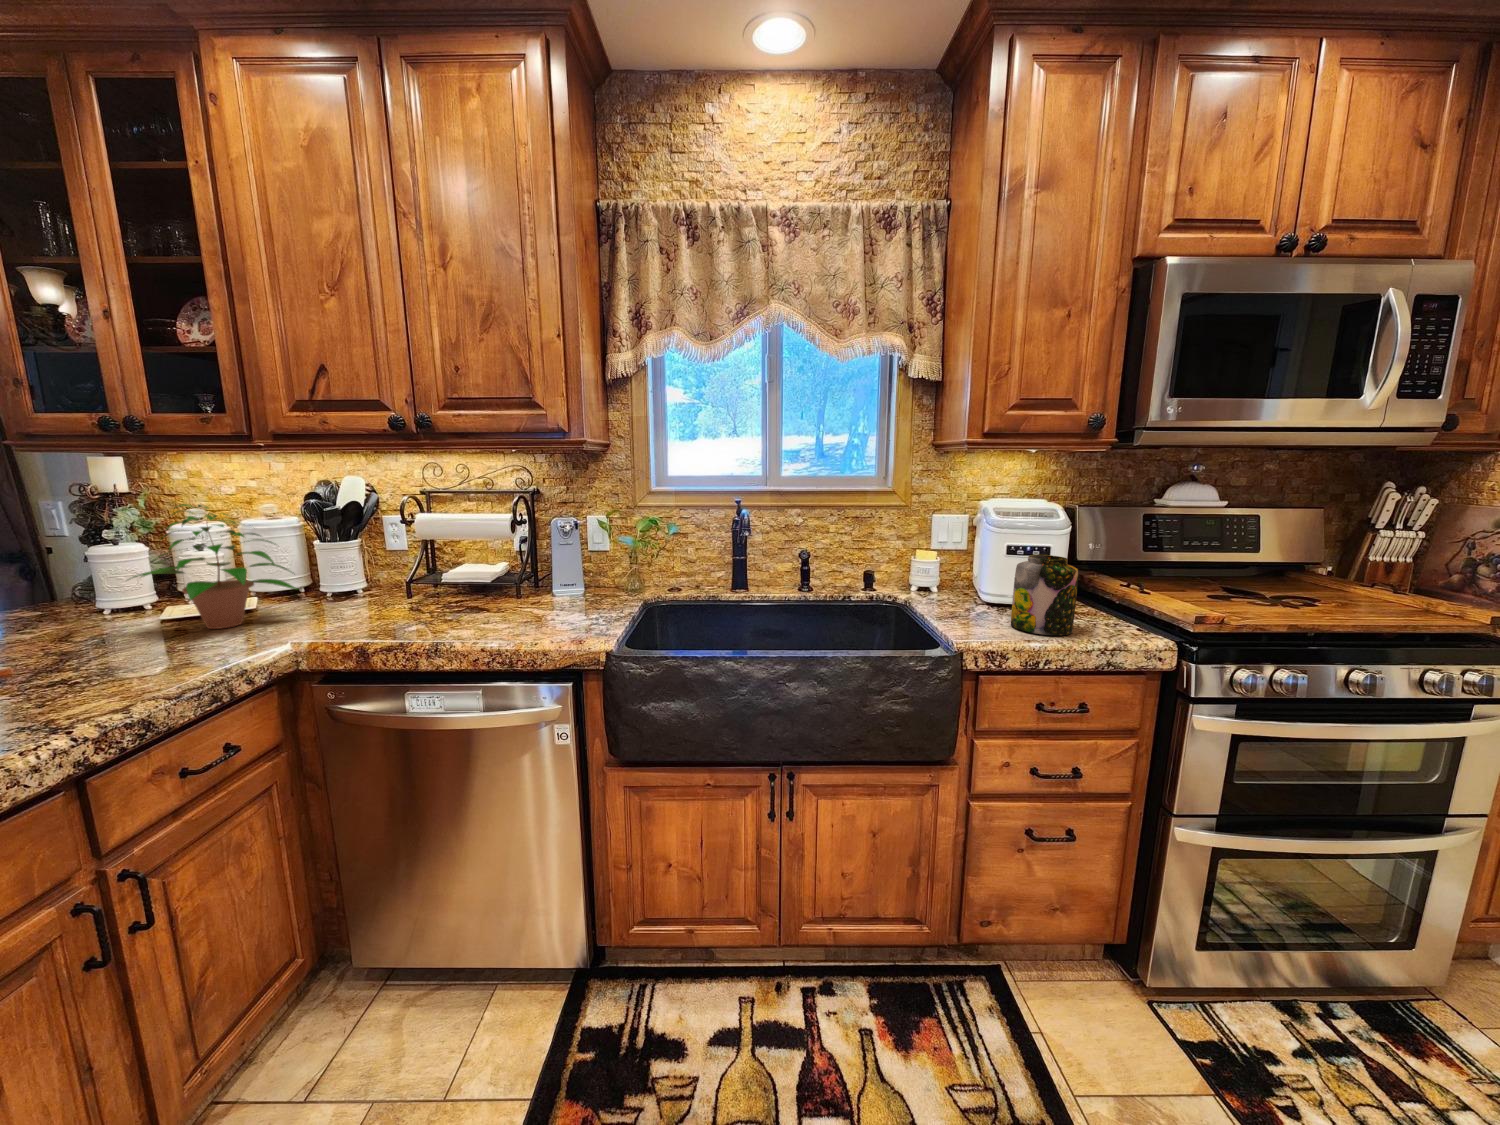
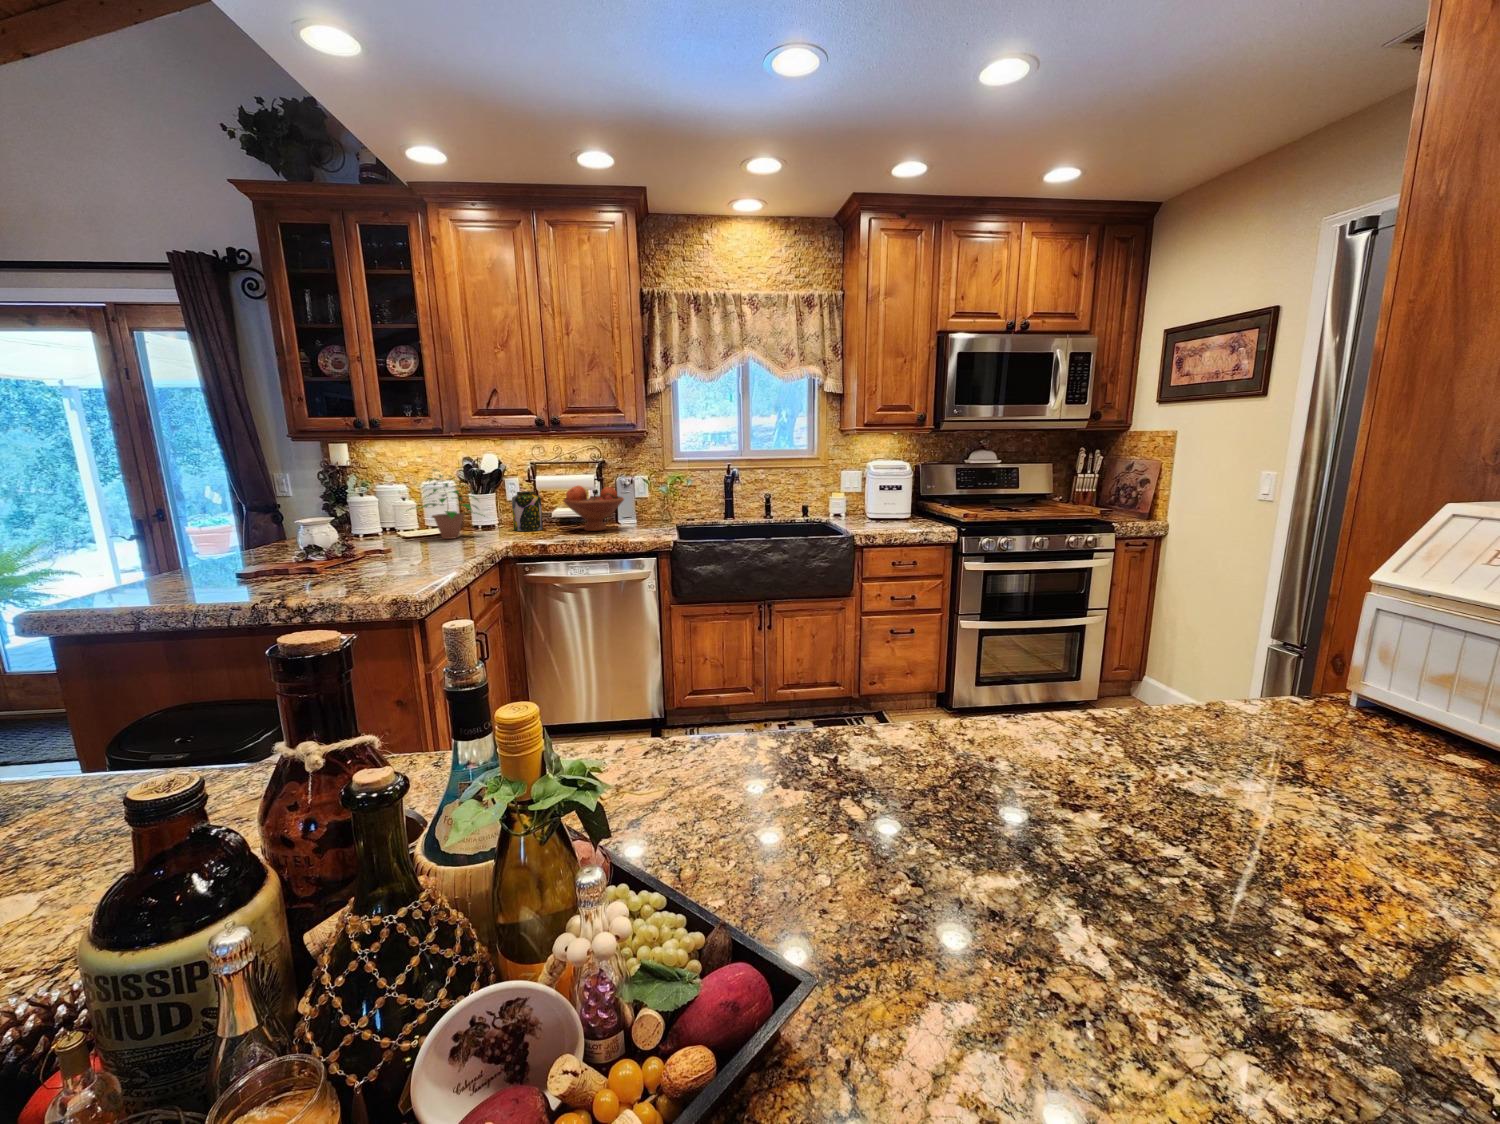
fruit bowl: none [430,534,545,616] -> present [563,486,624,531]
jar: present [1011,555,1078,635] -> present [512,491,543,531]

